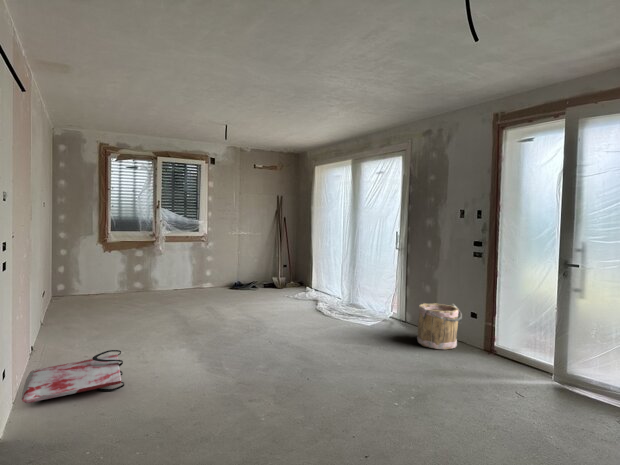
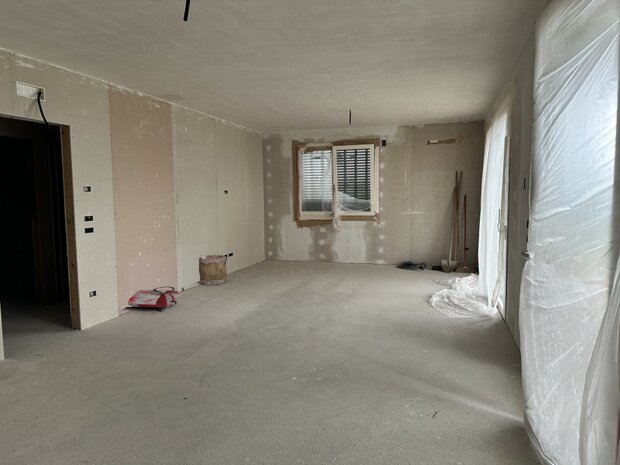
bucket: present [417,303,462,349] -> present [199,255,228,285]

